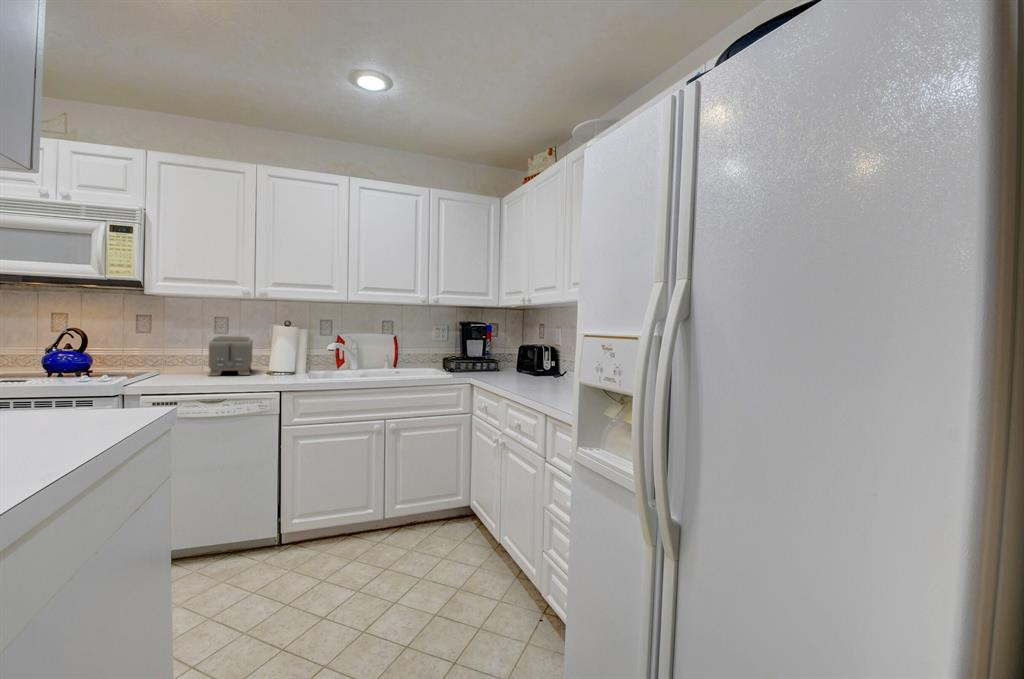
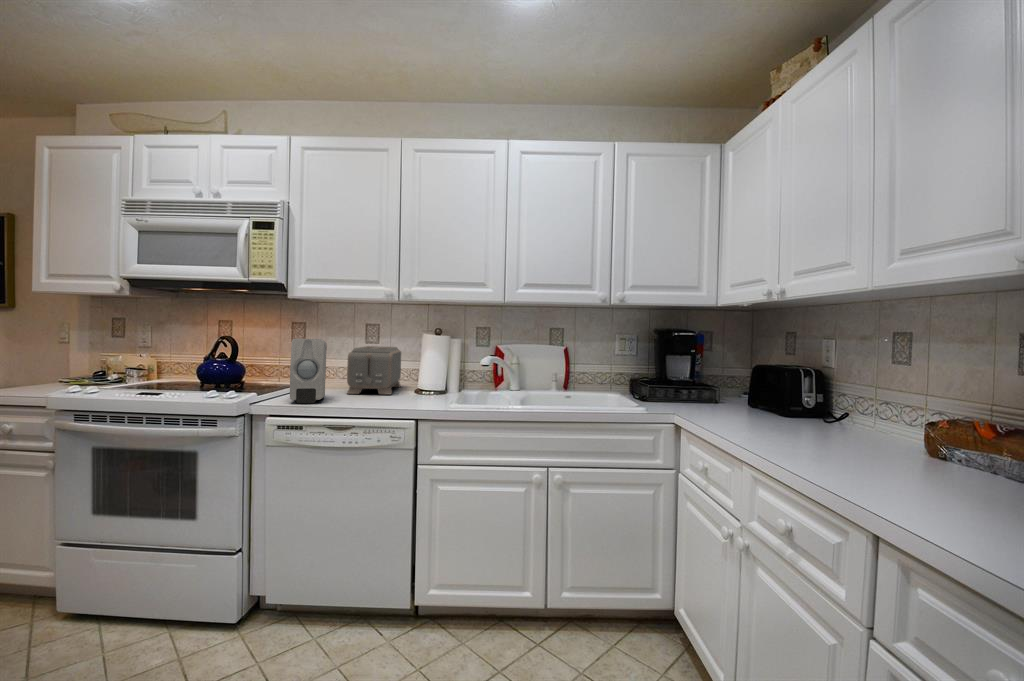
soap dispenser: none [163,329,195,382] -> present [290,339,327,403]

